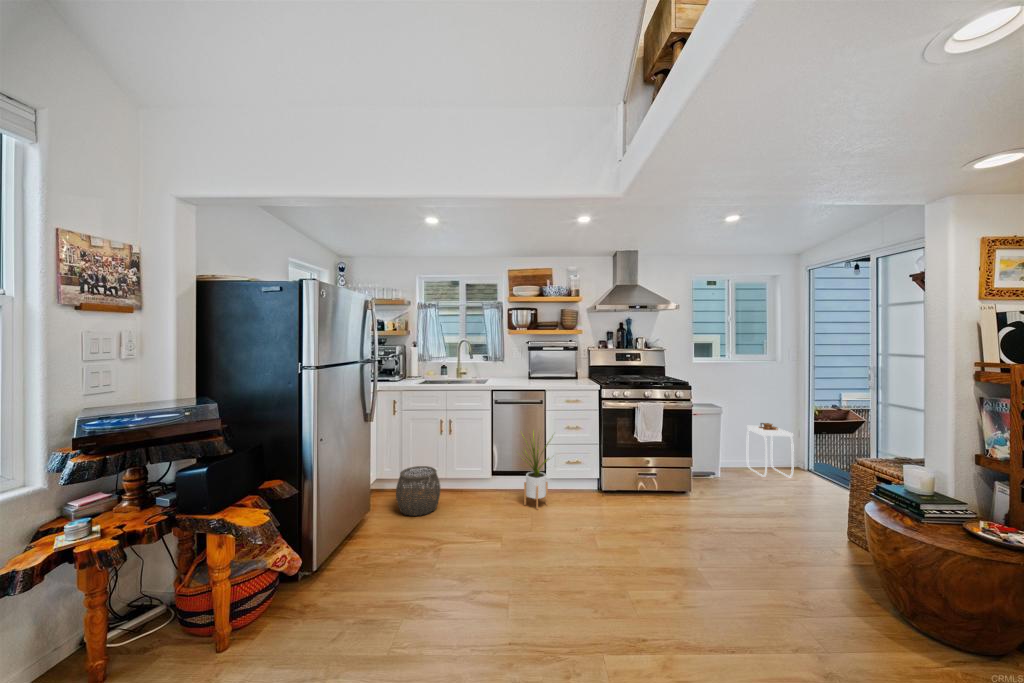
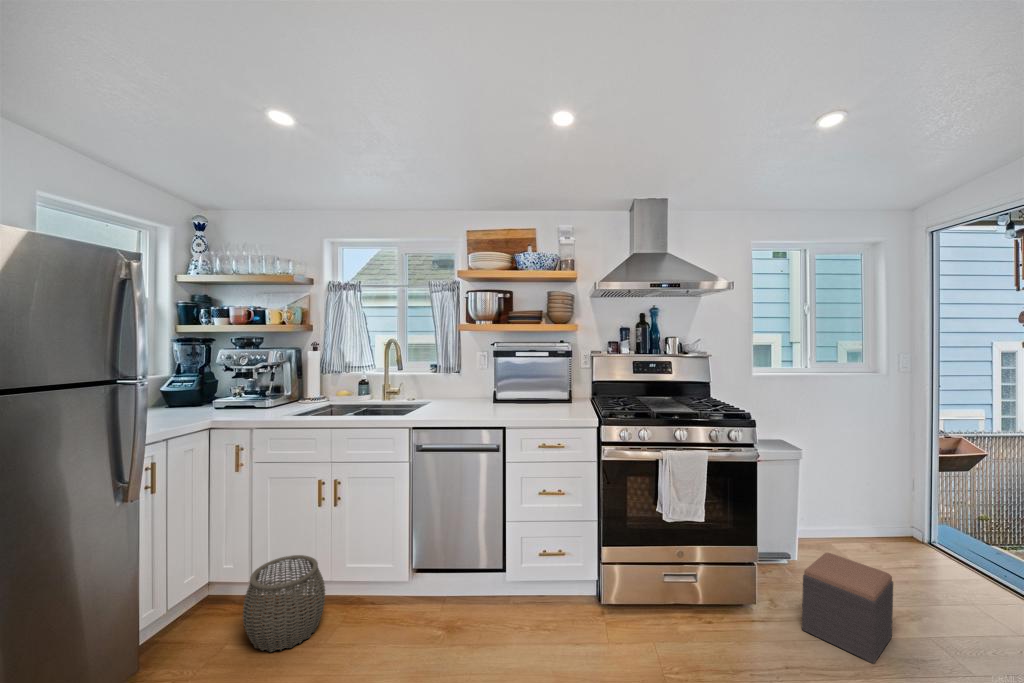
side table: present [747,423,794,478] -> none [840,474,924,567]
house plant: present [524,432,553,510] -> none [450,489,523,640]
footstool: none [718,461,768,515] -> present [802,553,893,663]

